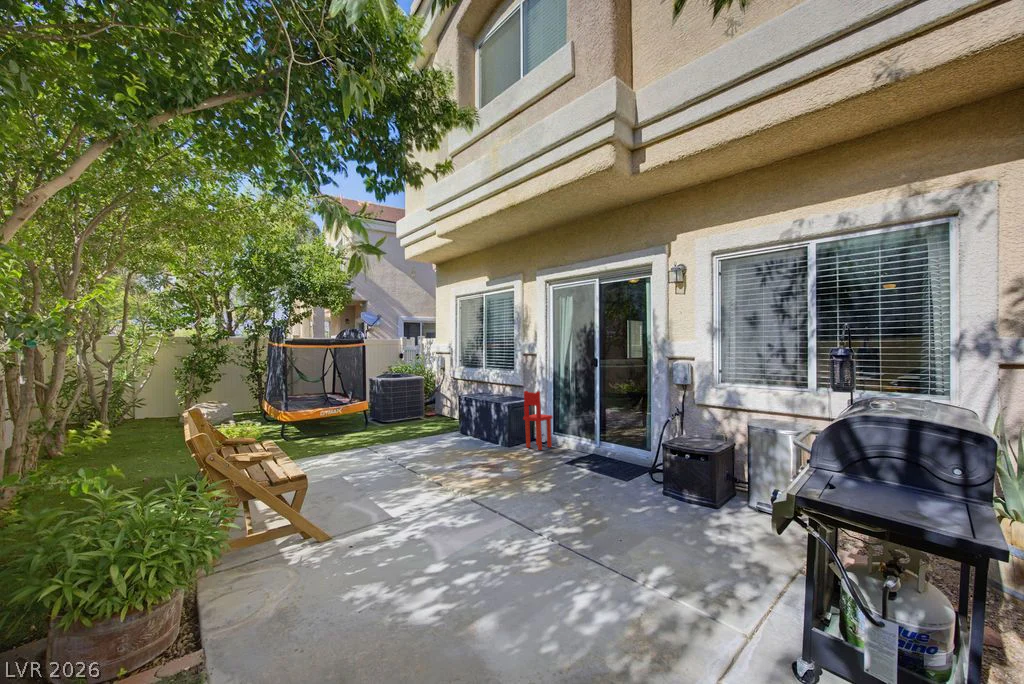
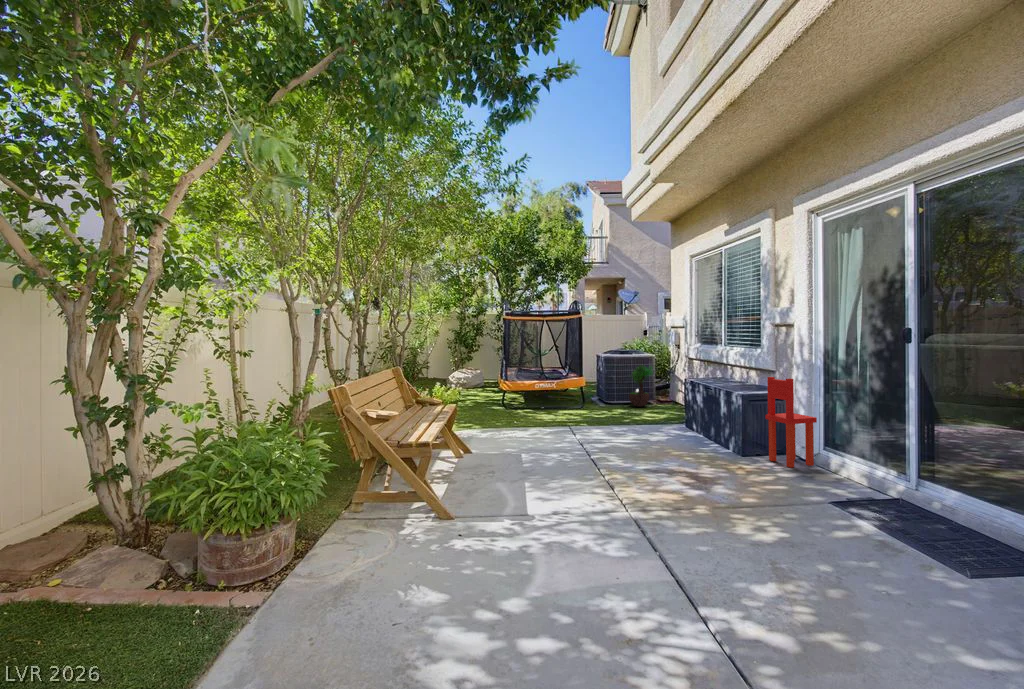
potted tree: none [405,383,427,421] -> present [629,365,651,407]

